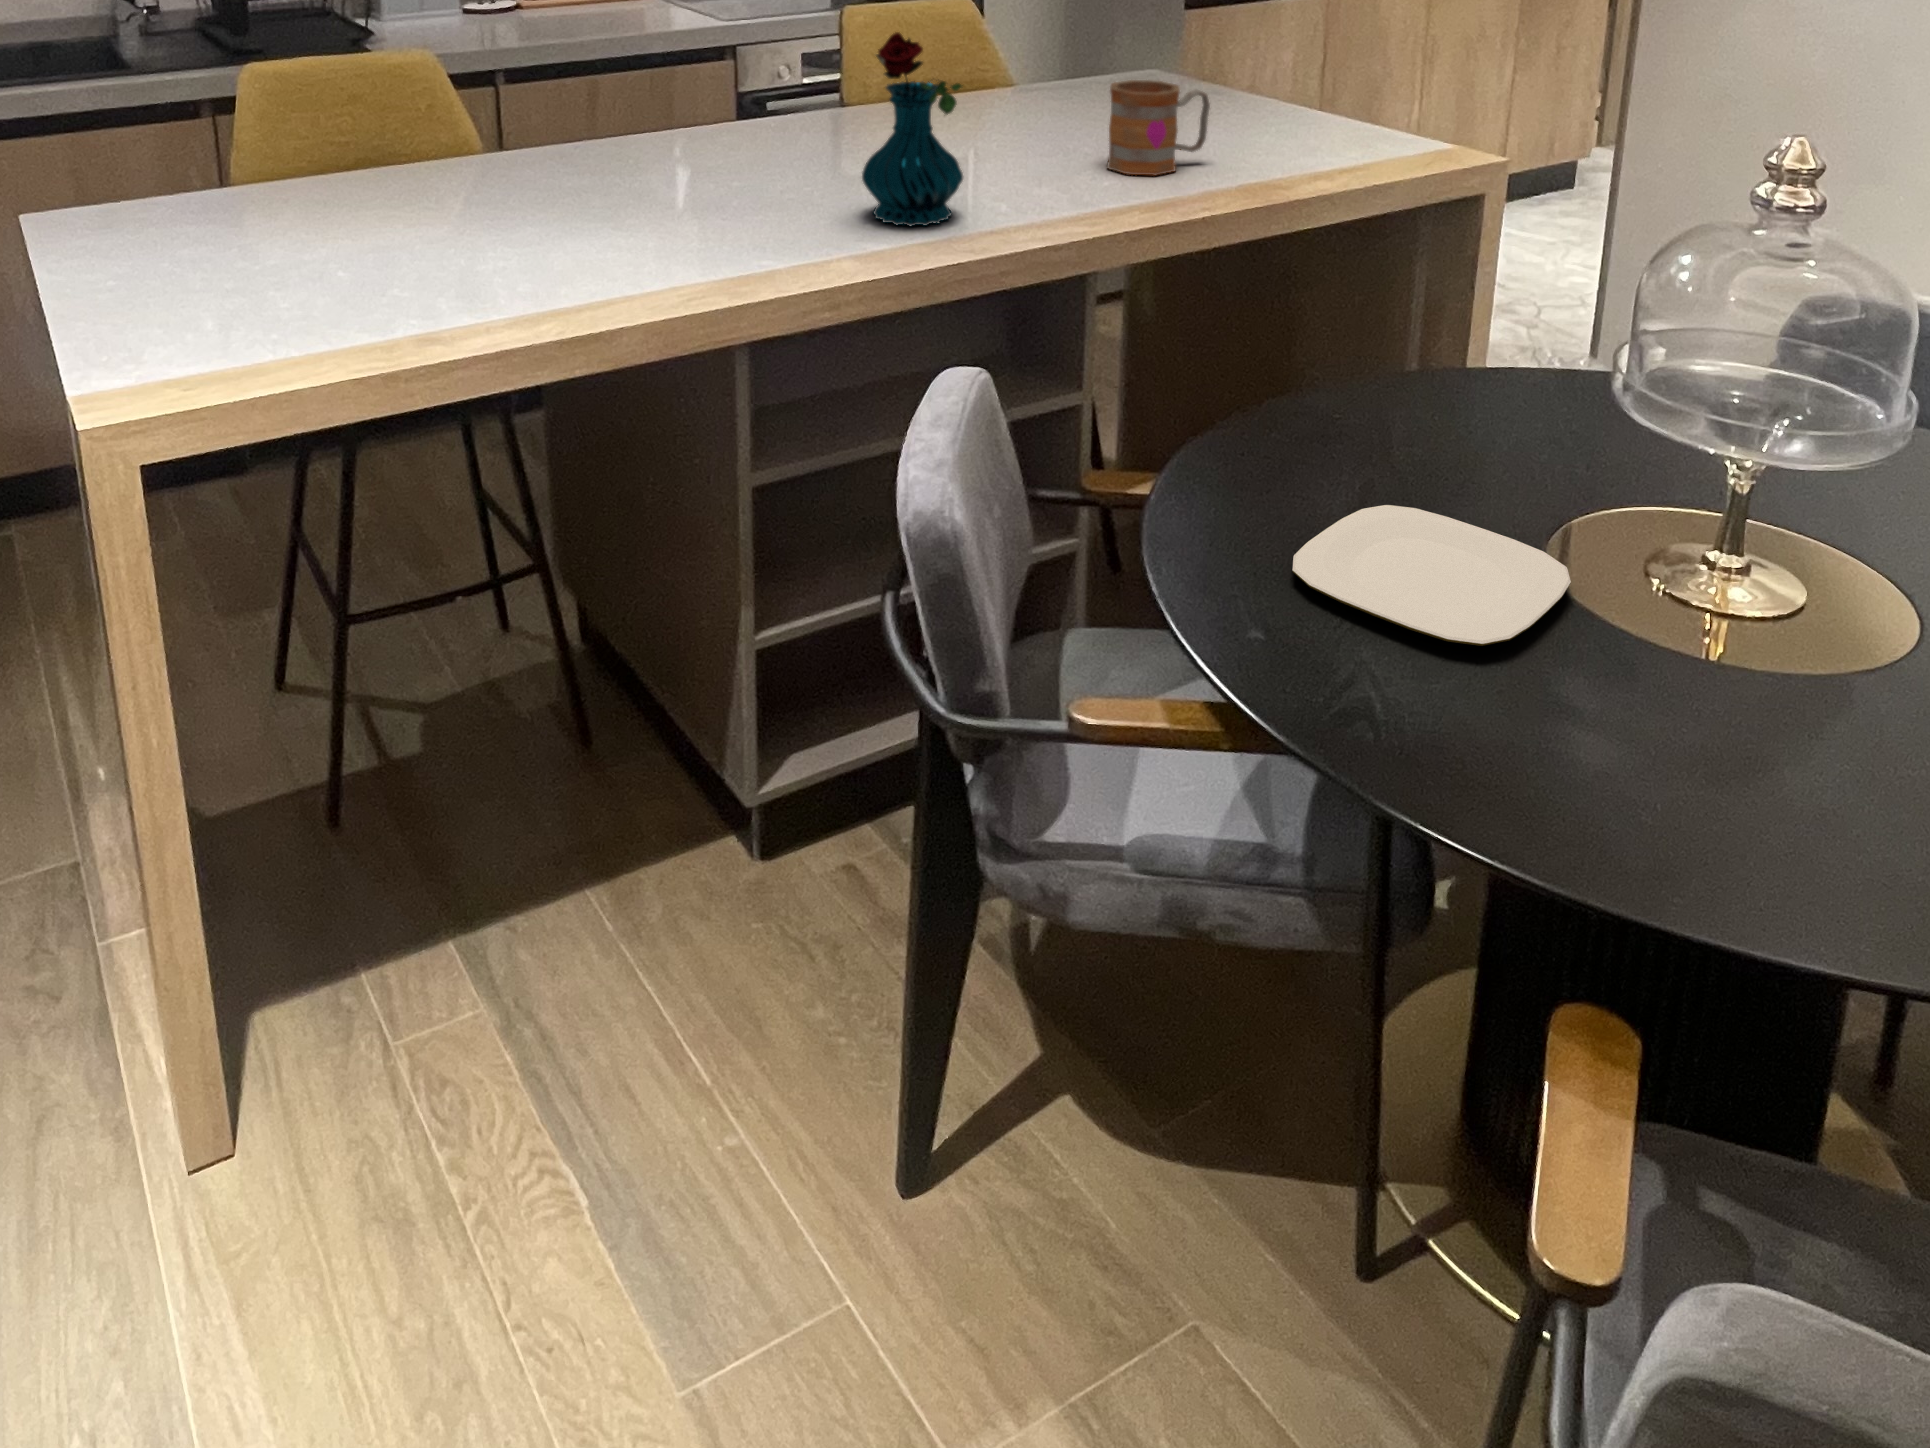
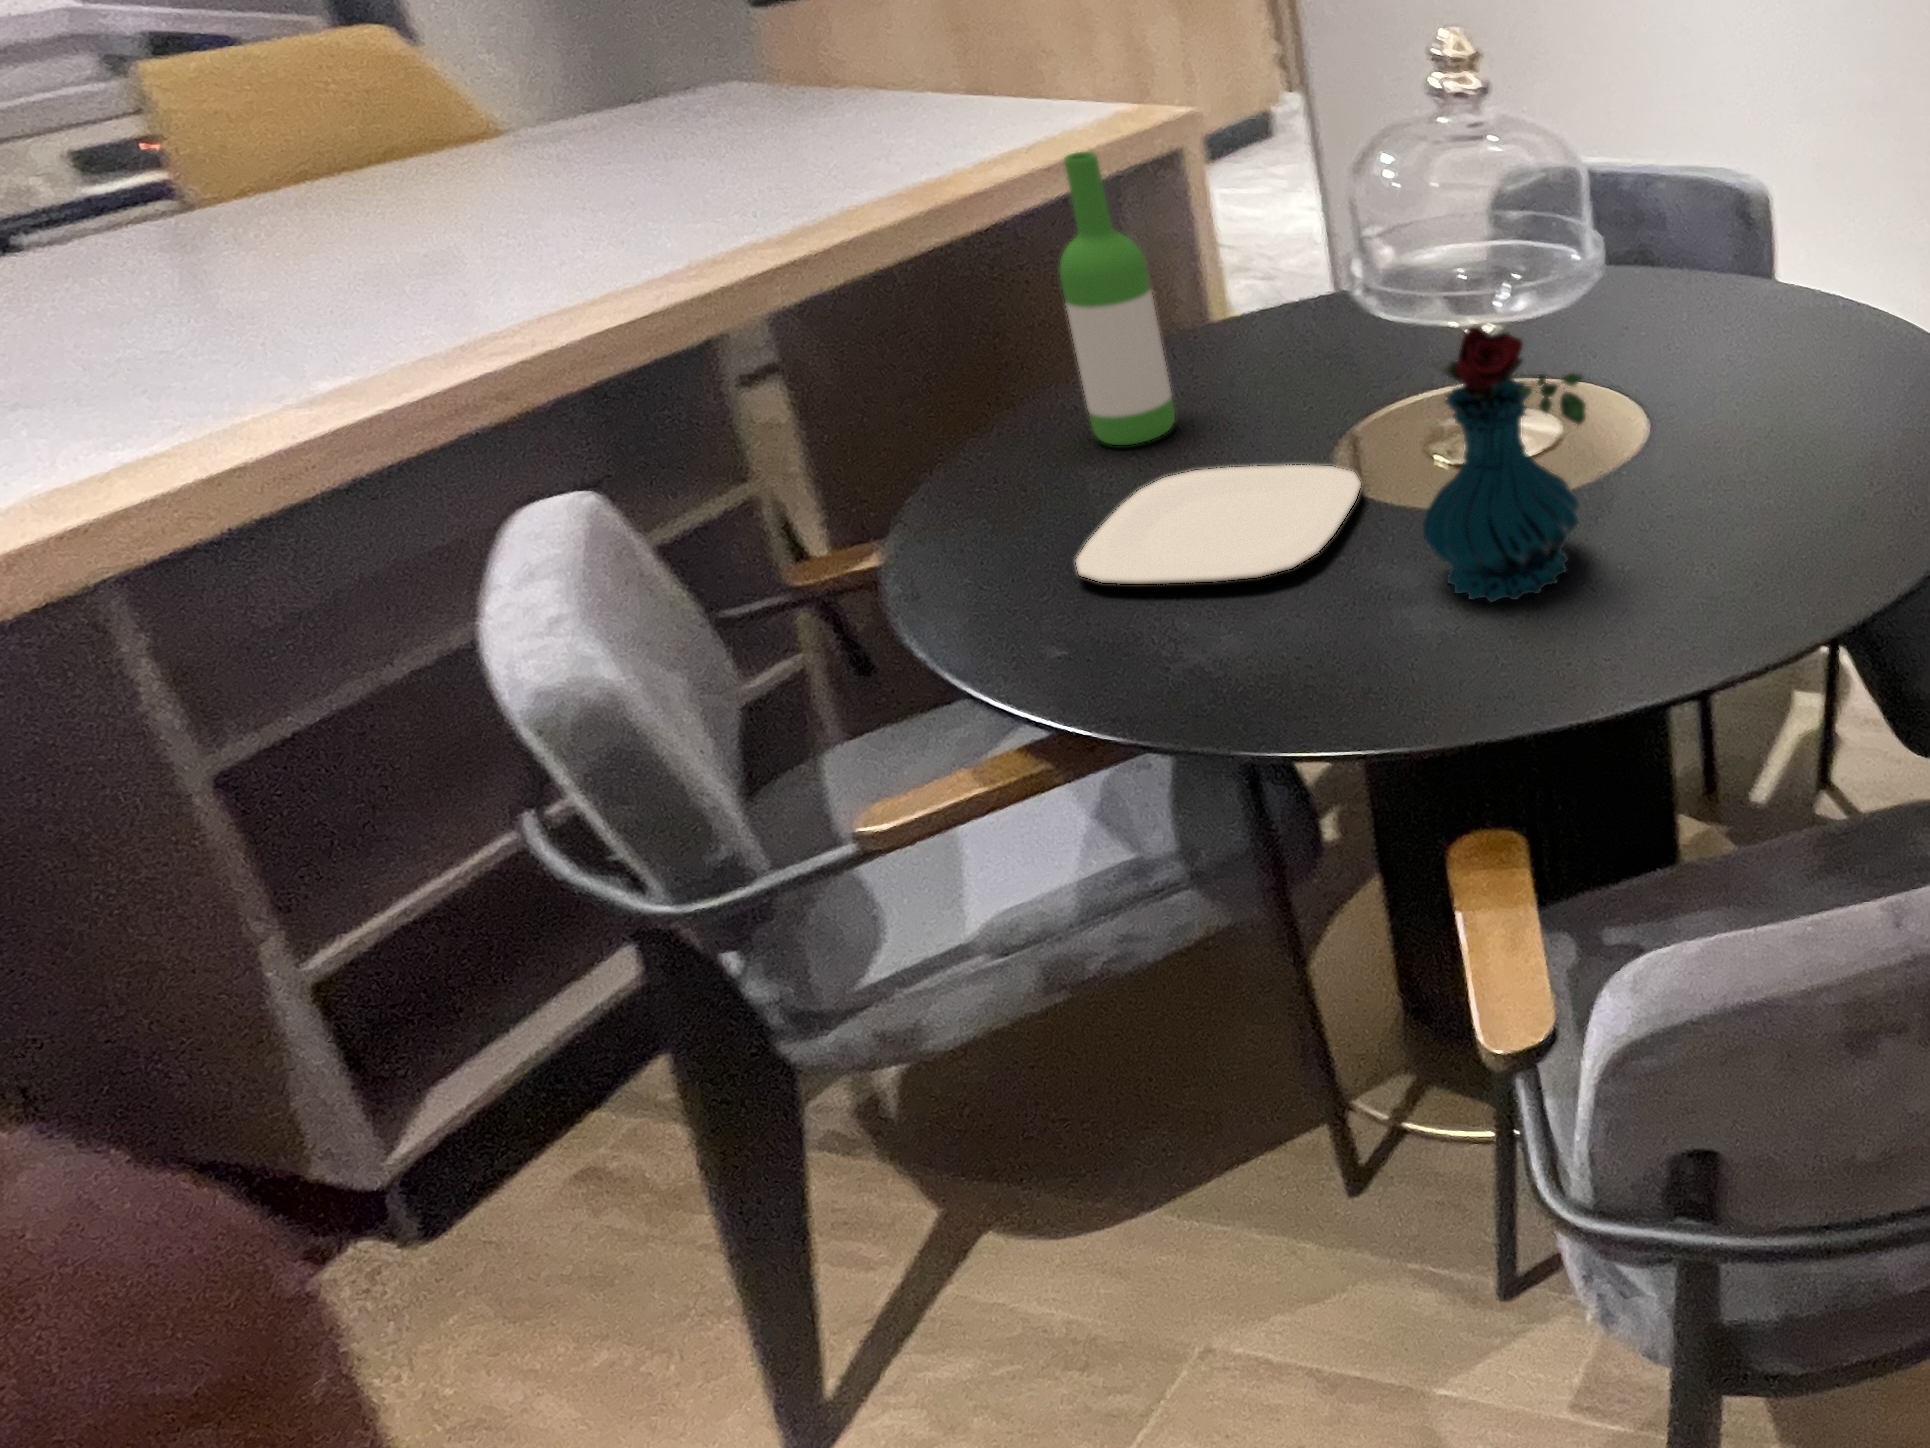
vase: present [862,32,963,227] -> present [1422,325,1586,602]
mug: present [1107,80,1210,175] -> none [664,92,828,214]
wine bottle: none [1338,185,1424,463] -> present [1060,152,1175,445]

